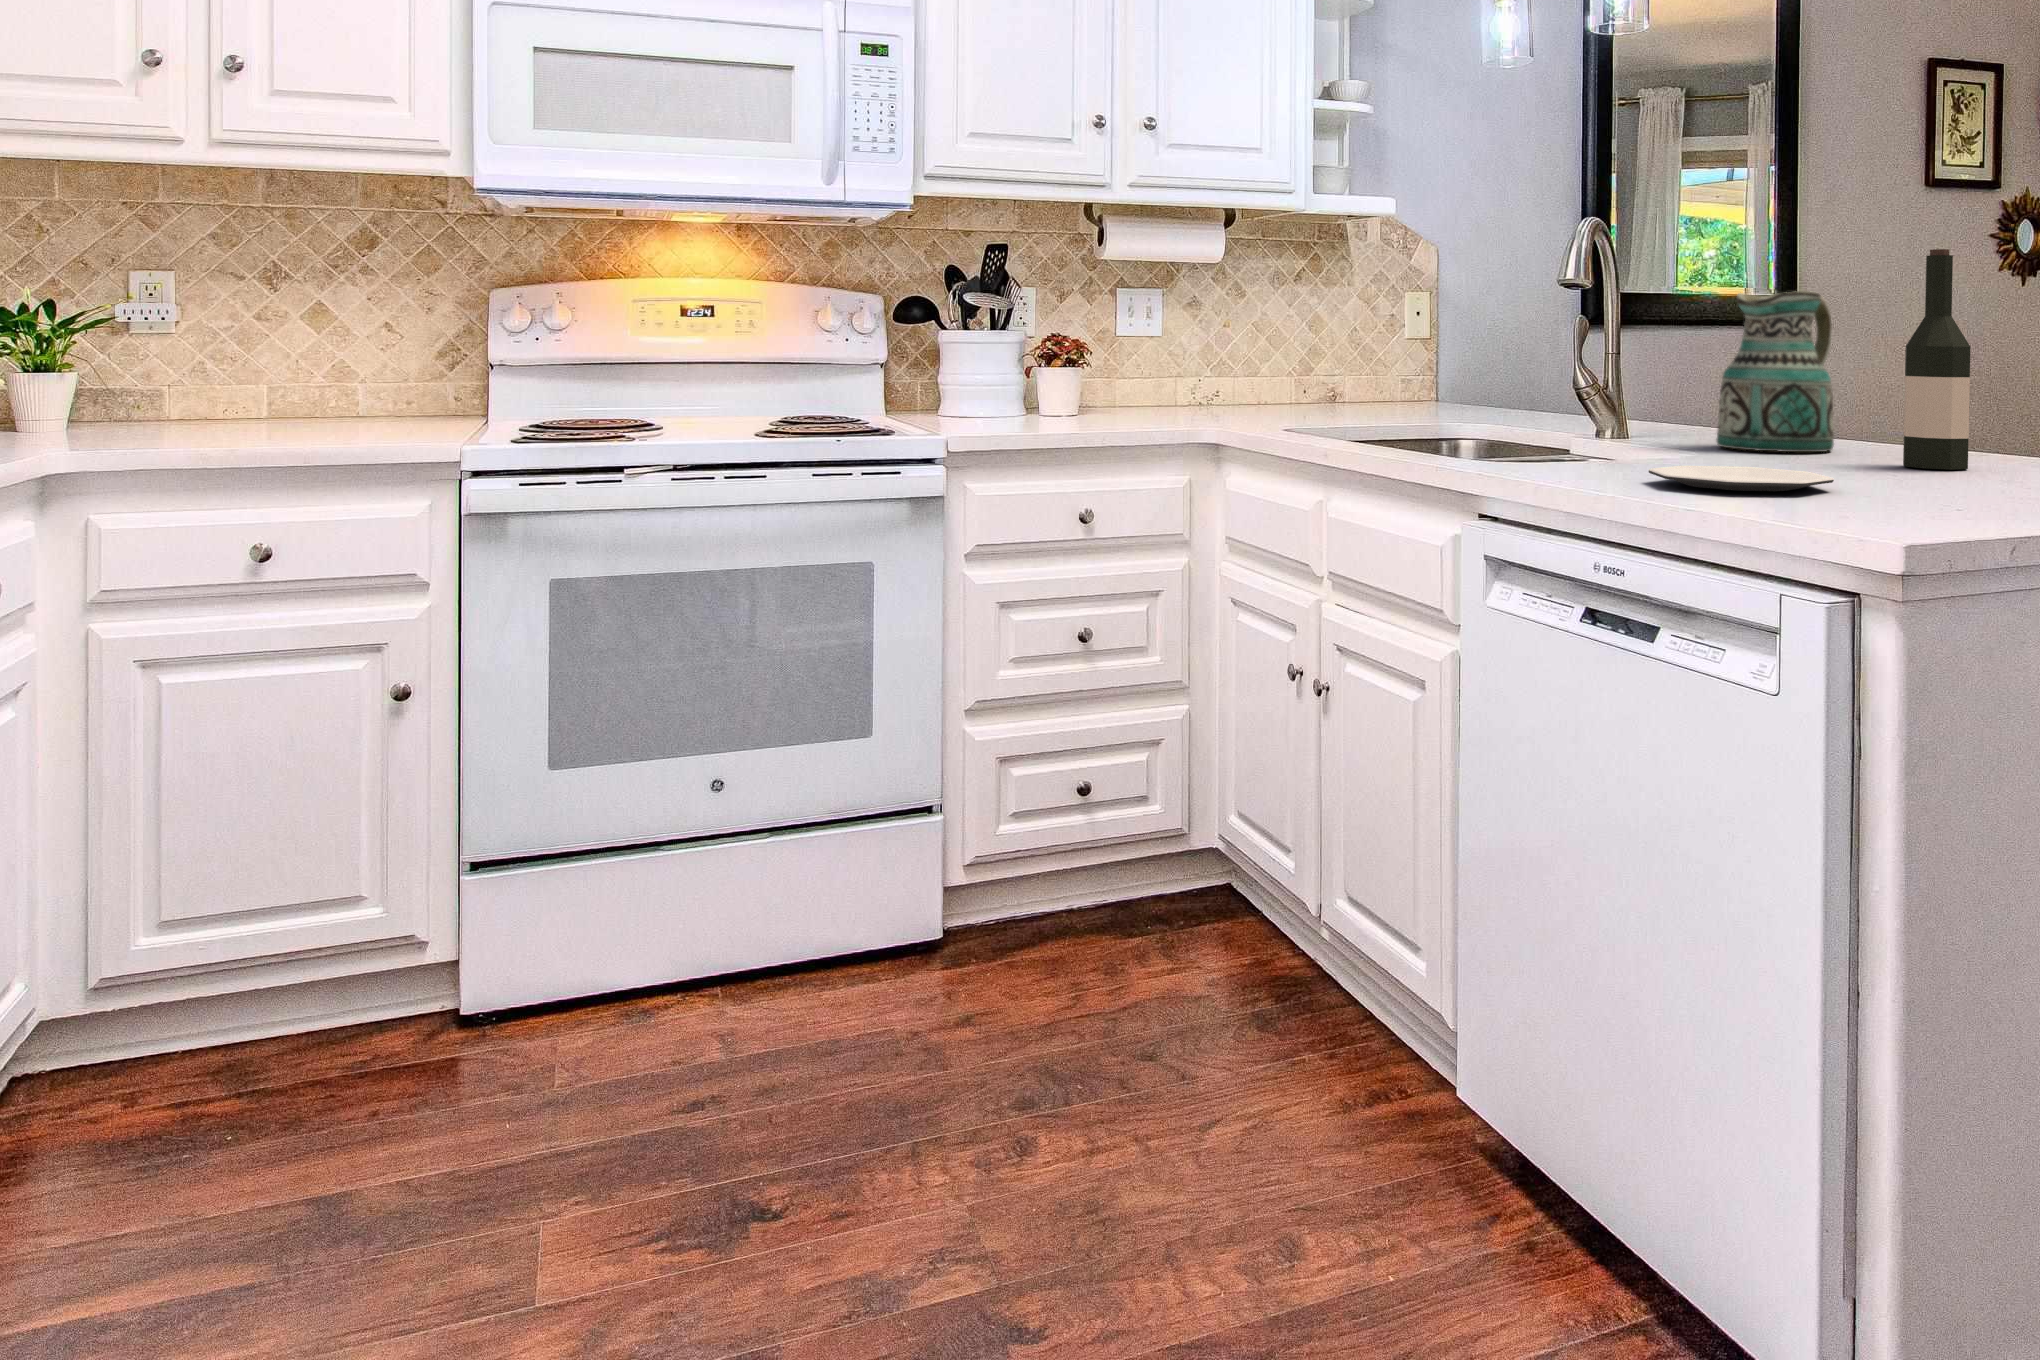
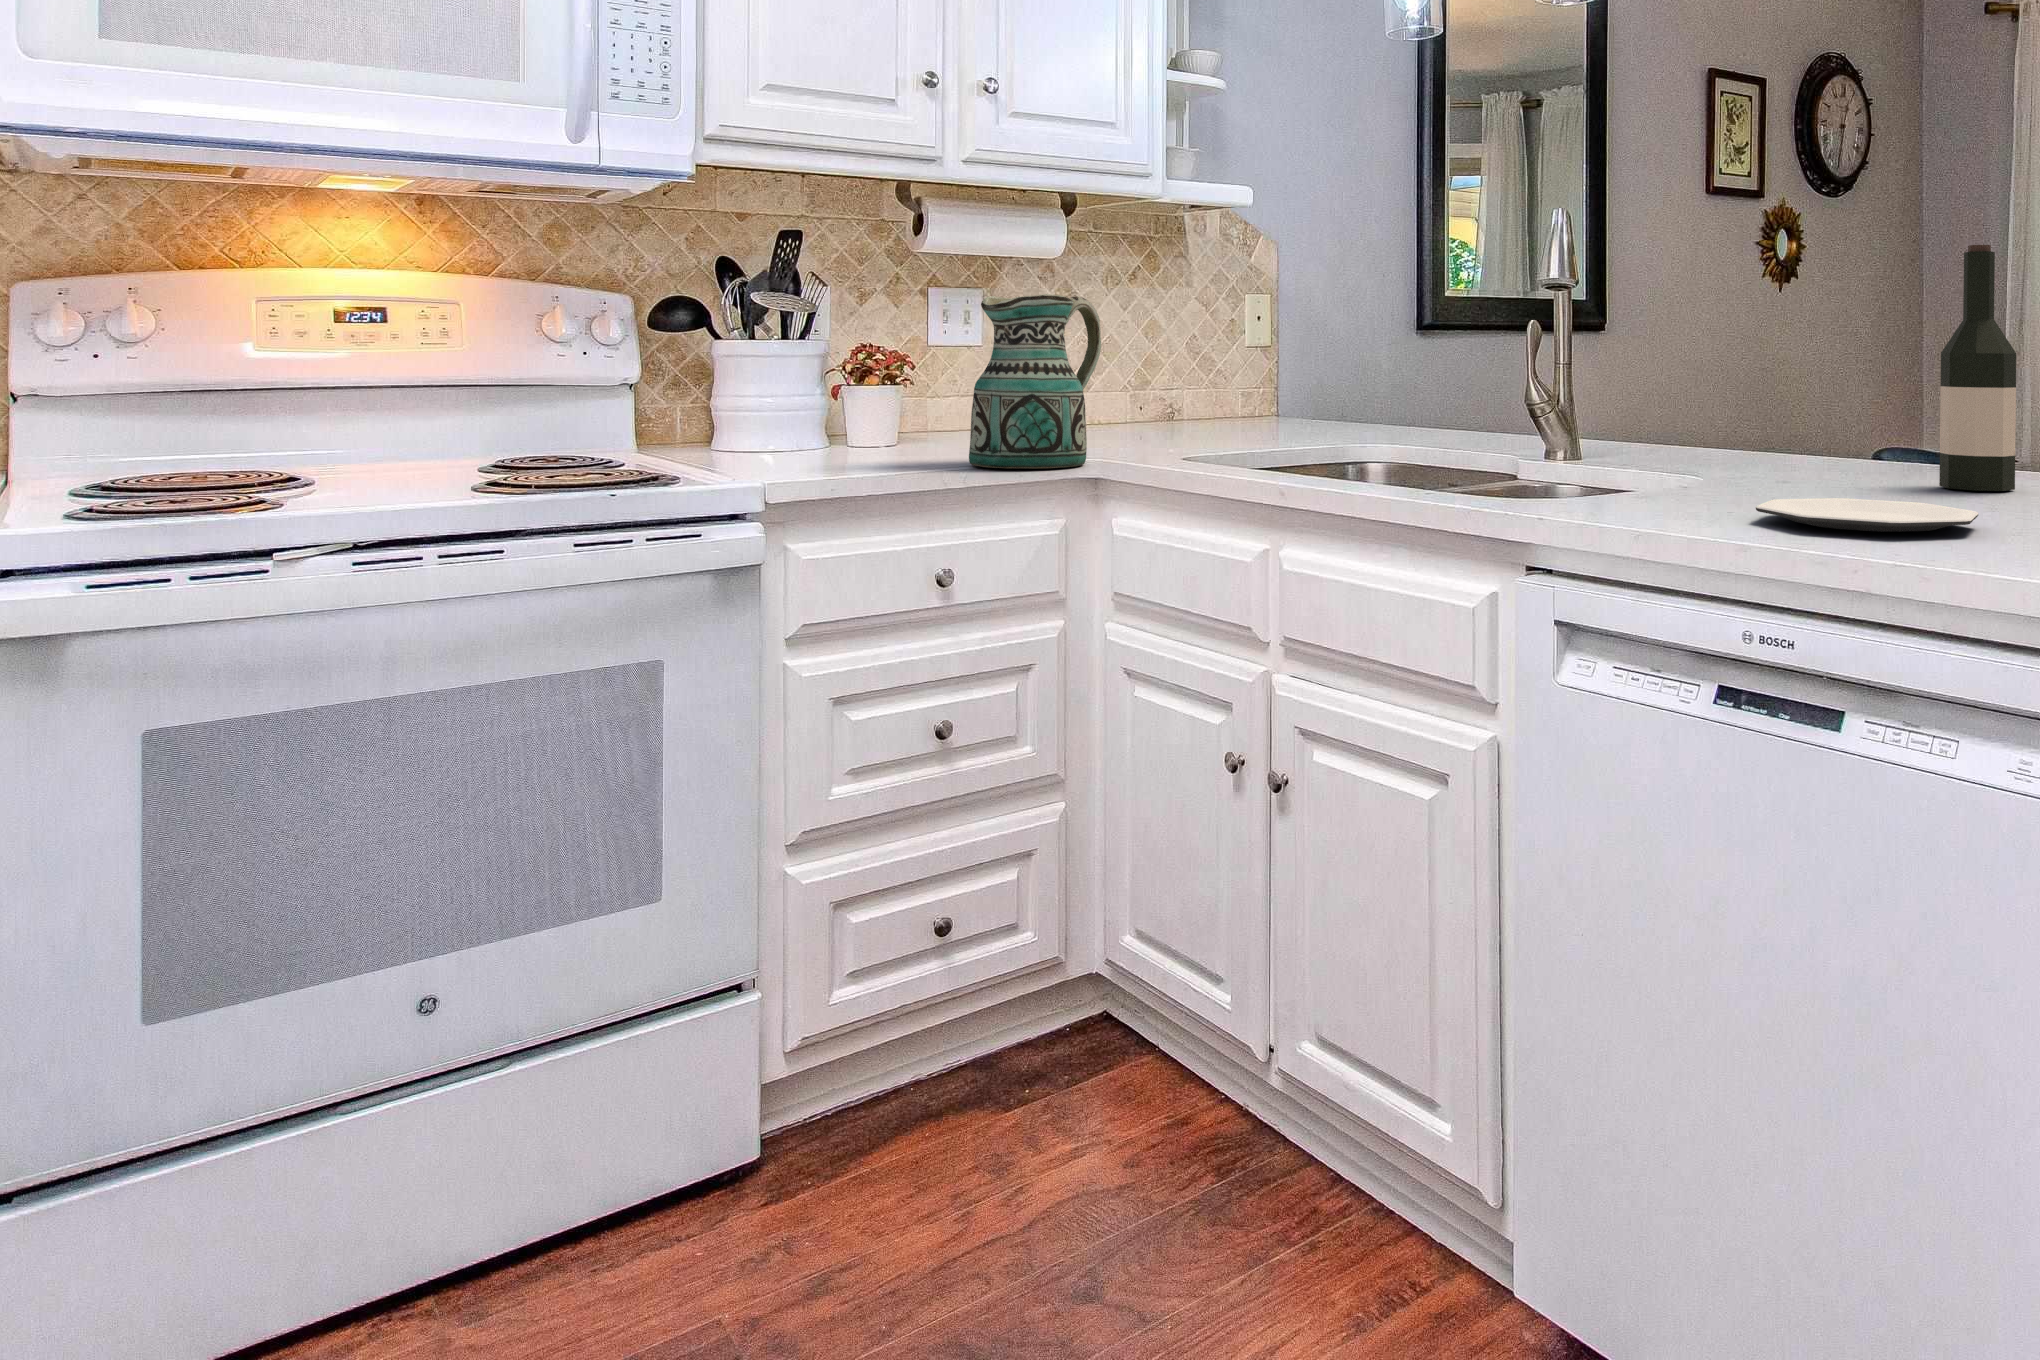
ceramic pitcher: present [1717,291,1834,452] -> present [969,294,1101,468]

